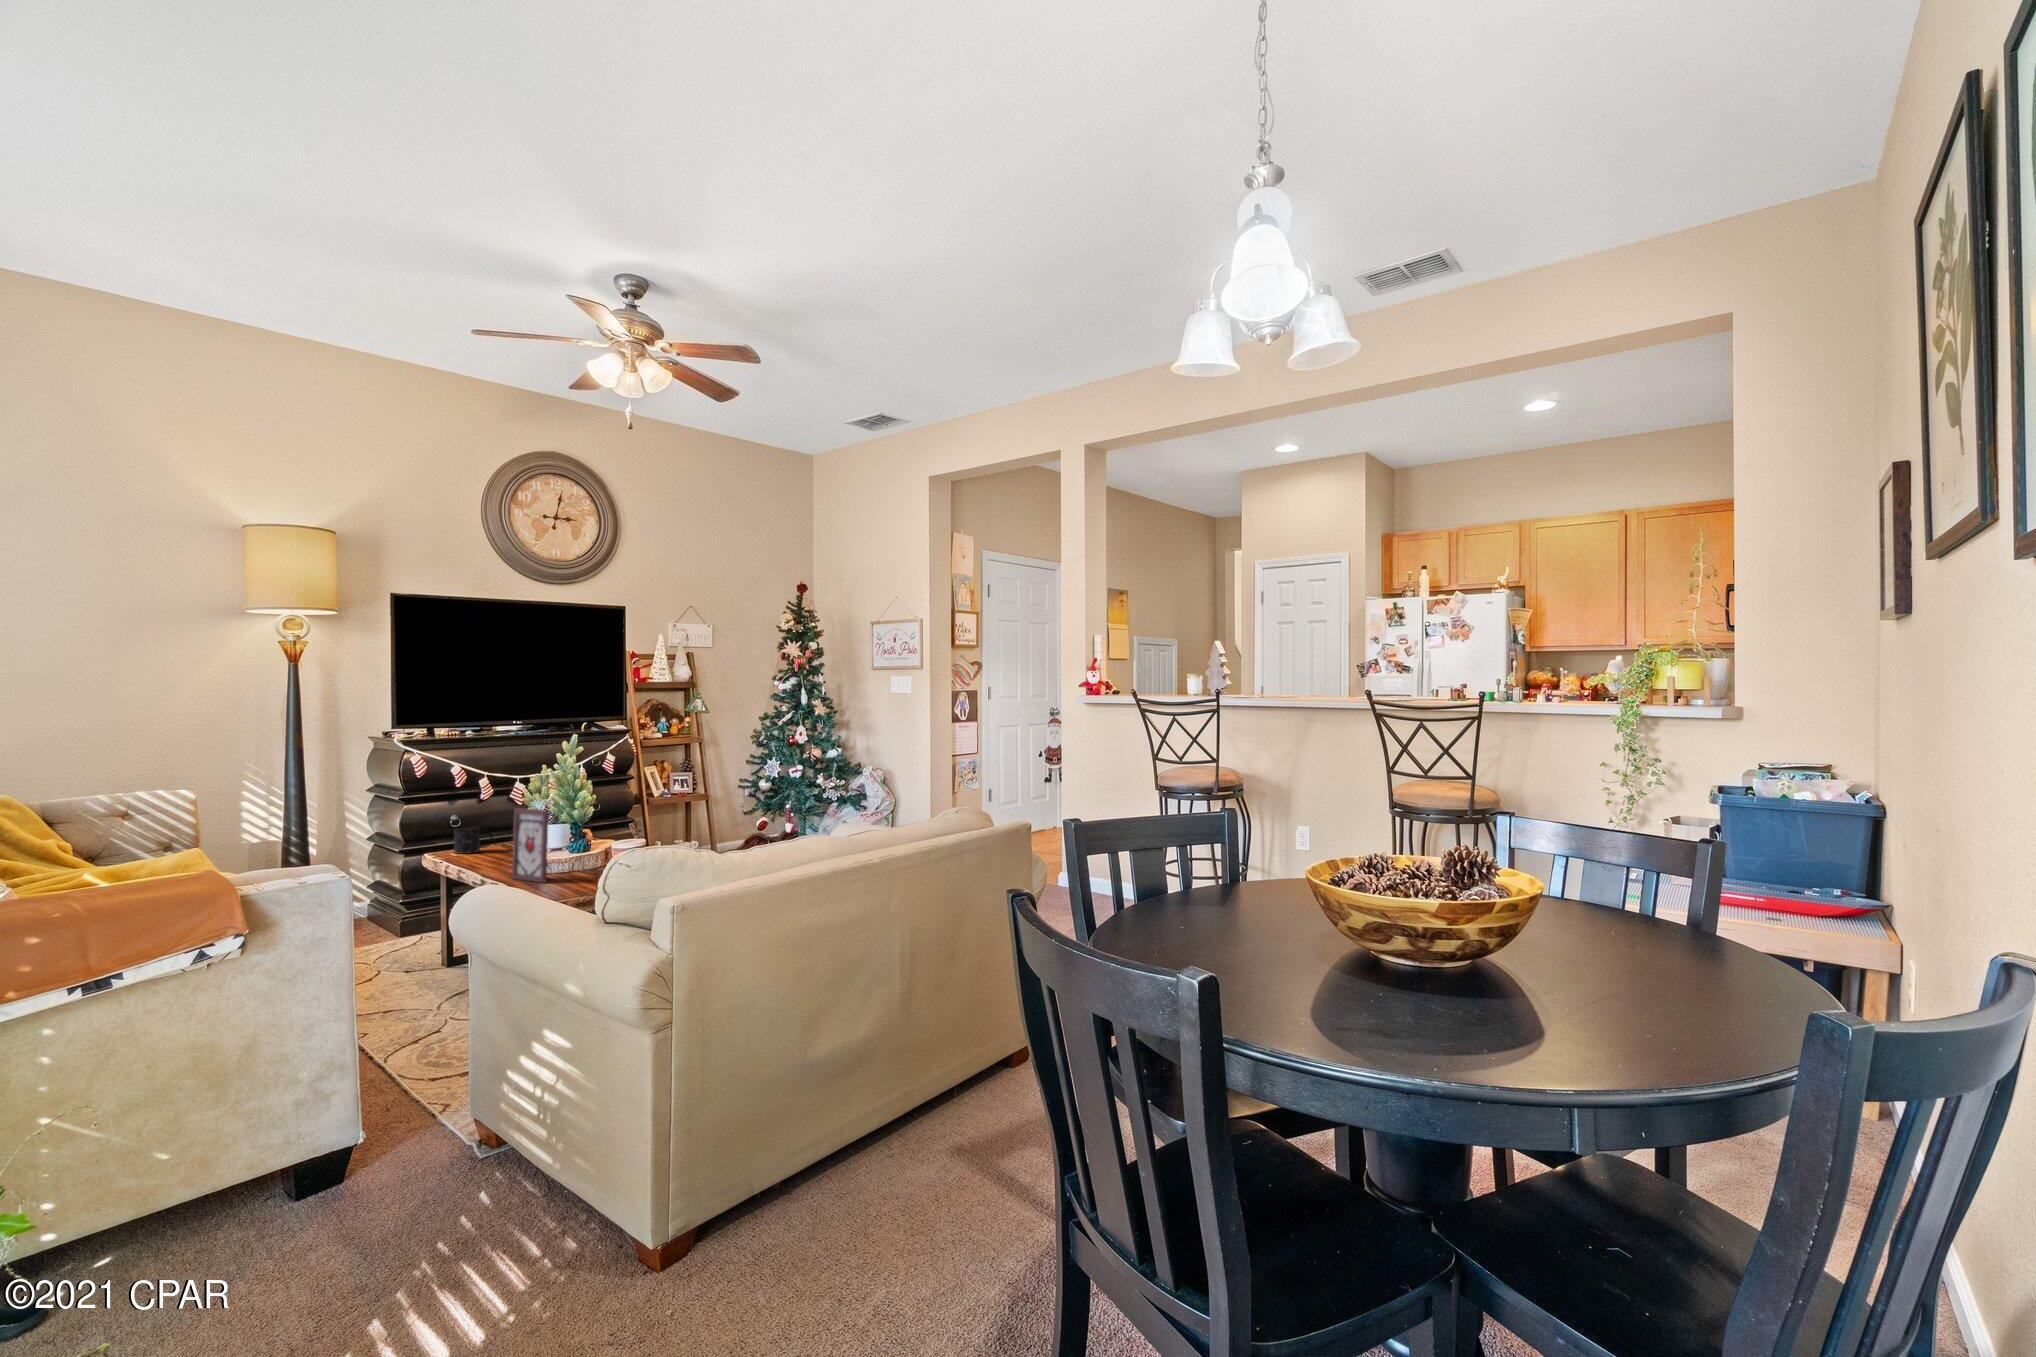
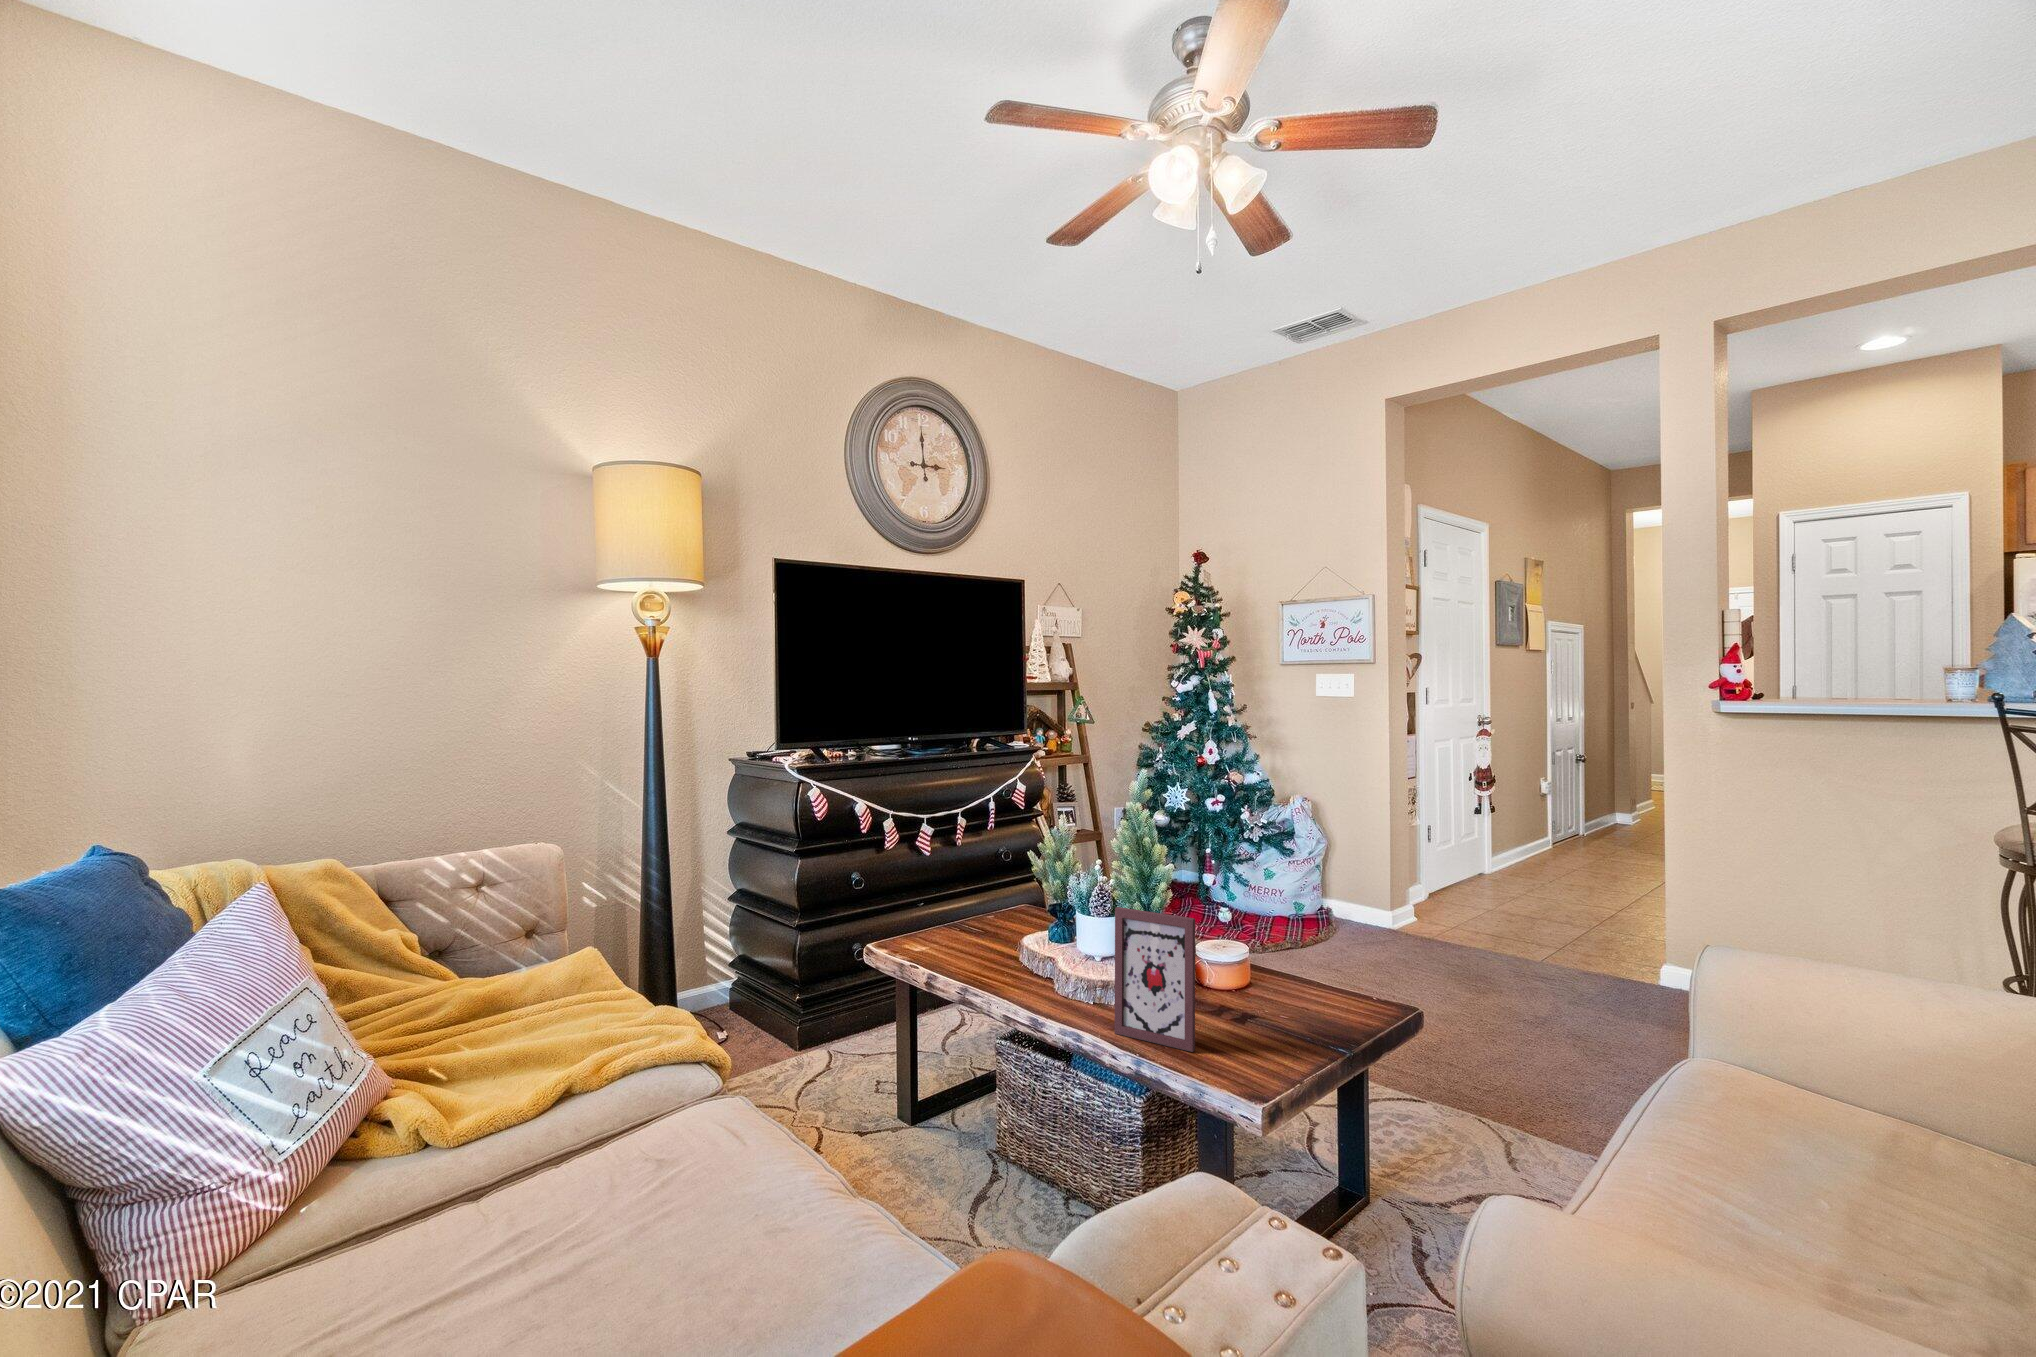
mug: present [454,826,493,854] -> none [924,906,971,953]

